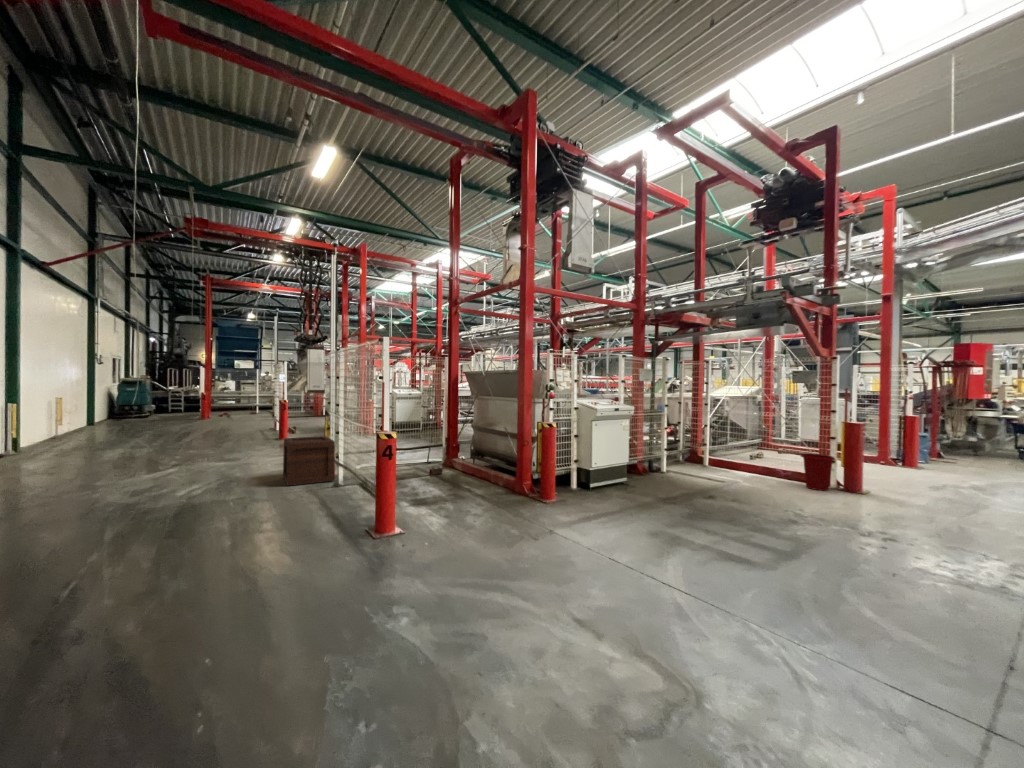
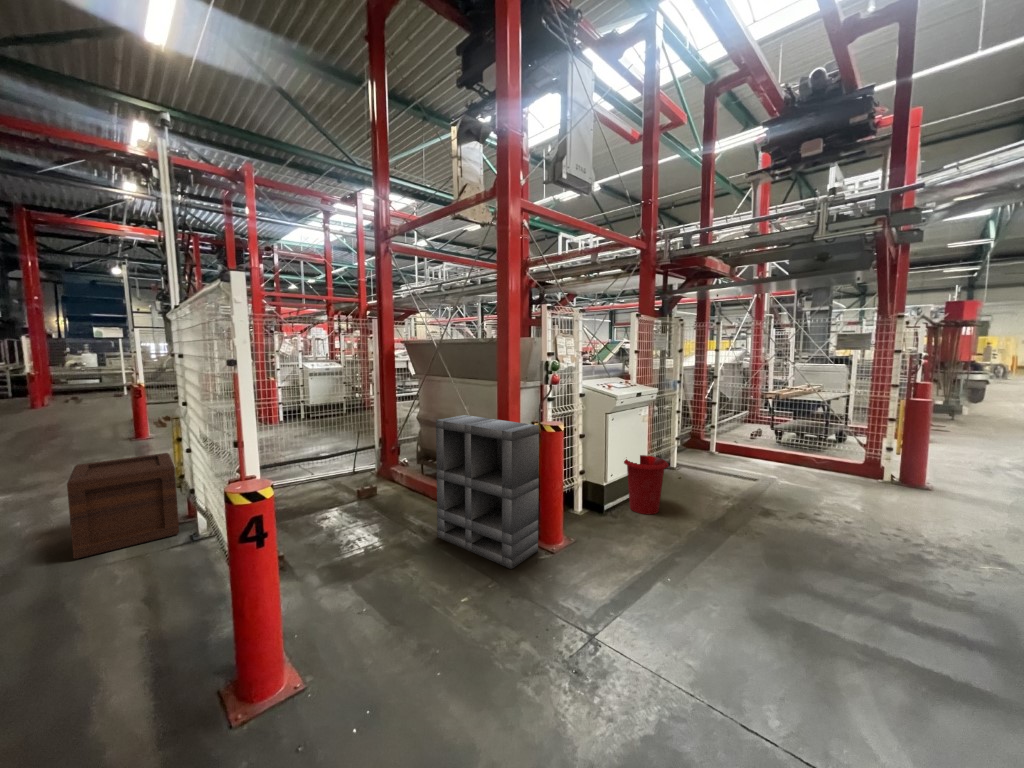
shelving unit: none [478,418,538,505] -> present [436,415,539,569]
waste bin: present [801,454,835,491] -> present [624,455,669,514]

